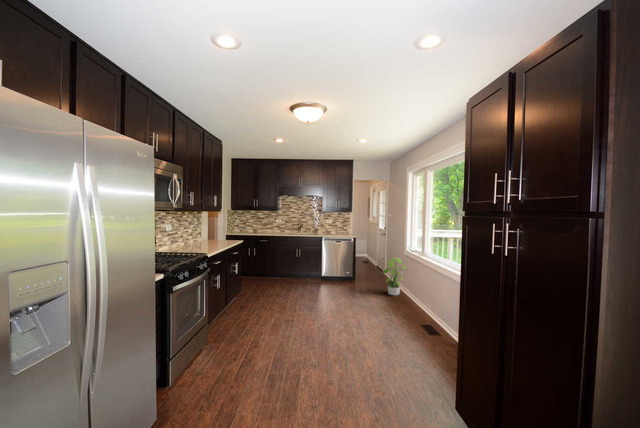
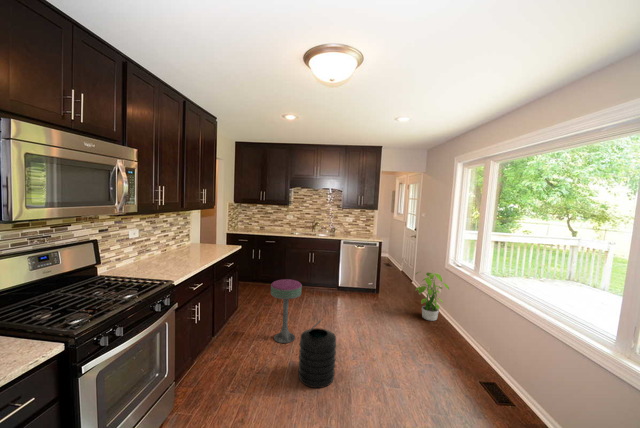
bar stool: none [268,263,292,310] -> present [271,279,302,343]
trash can: none [291,283,318,331] -> present [299,320,336,388]

